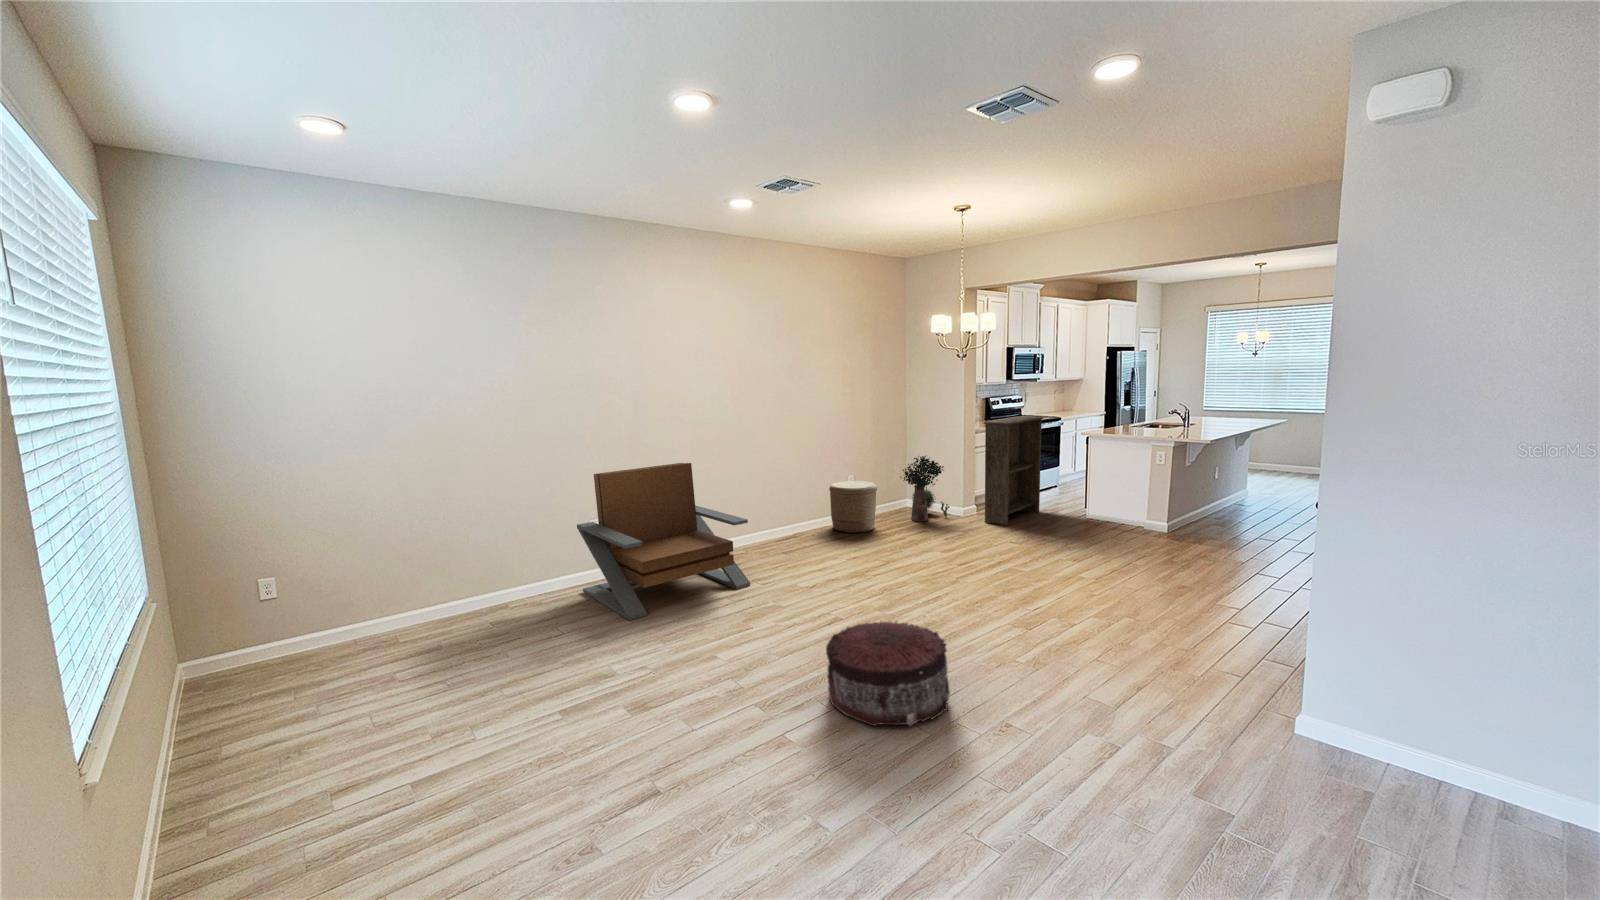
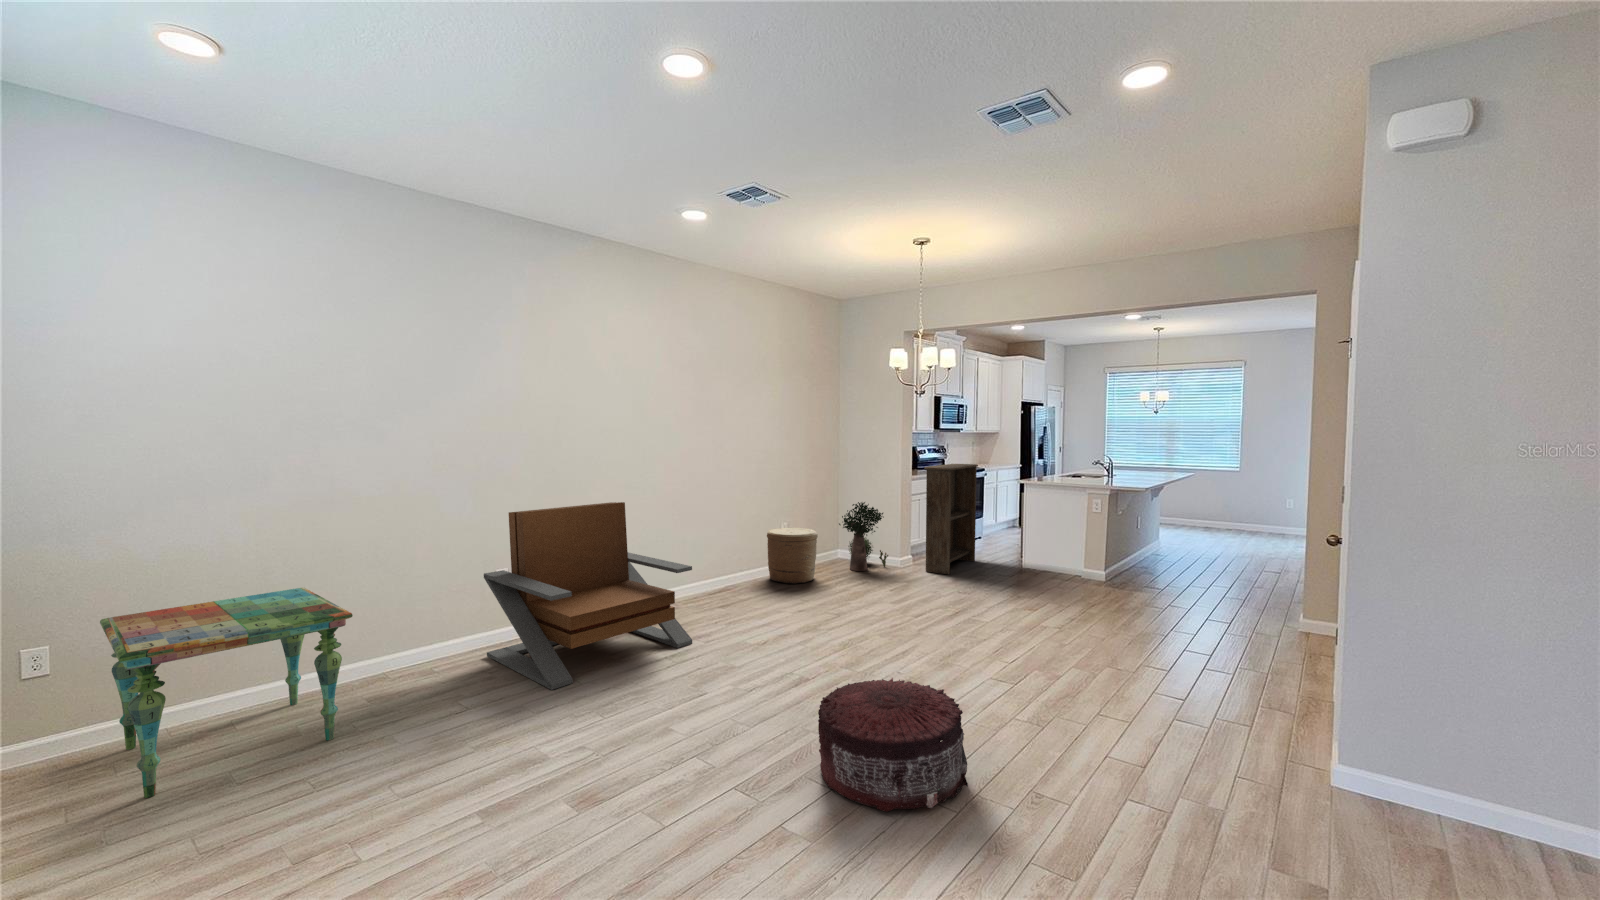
side table: none [308,536,475,684] -> present [100,588,353,798]

